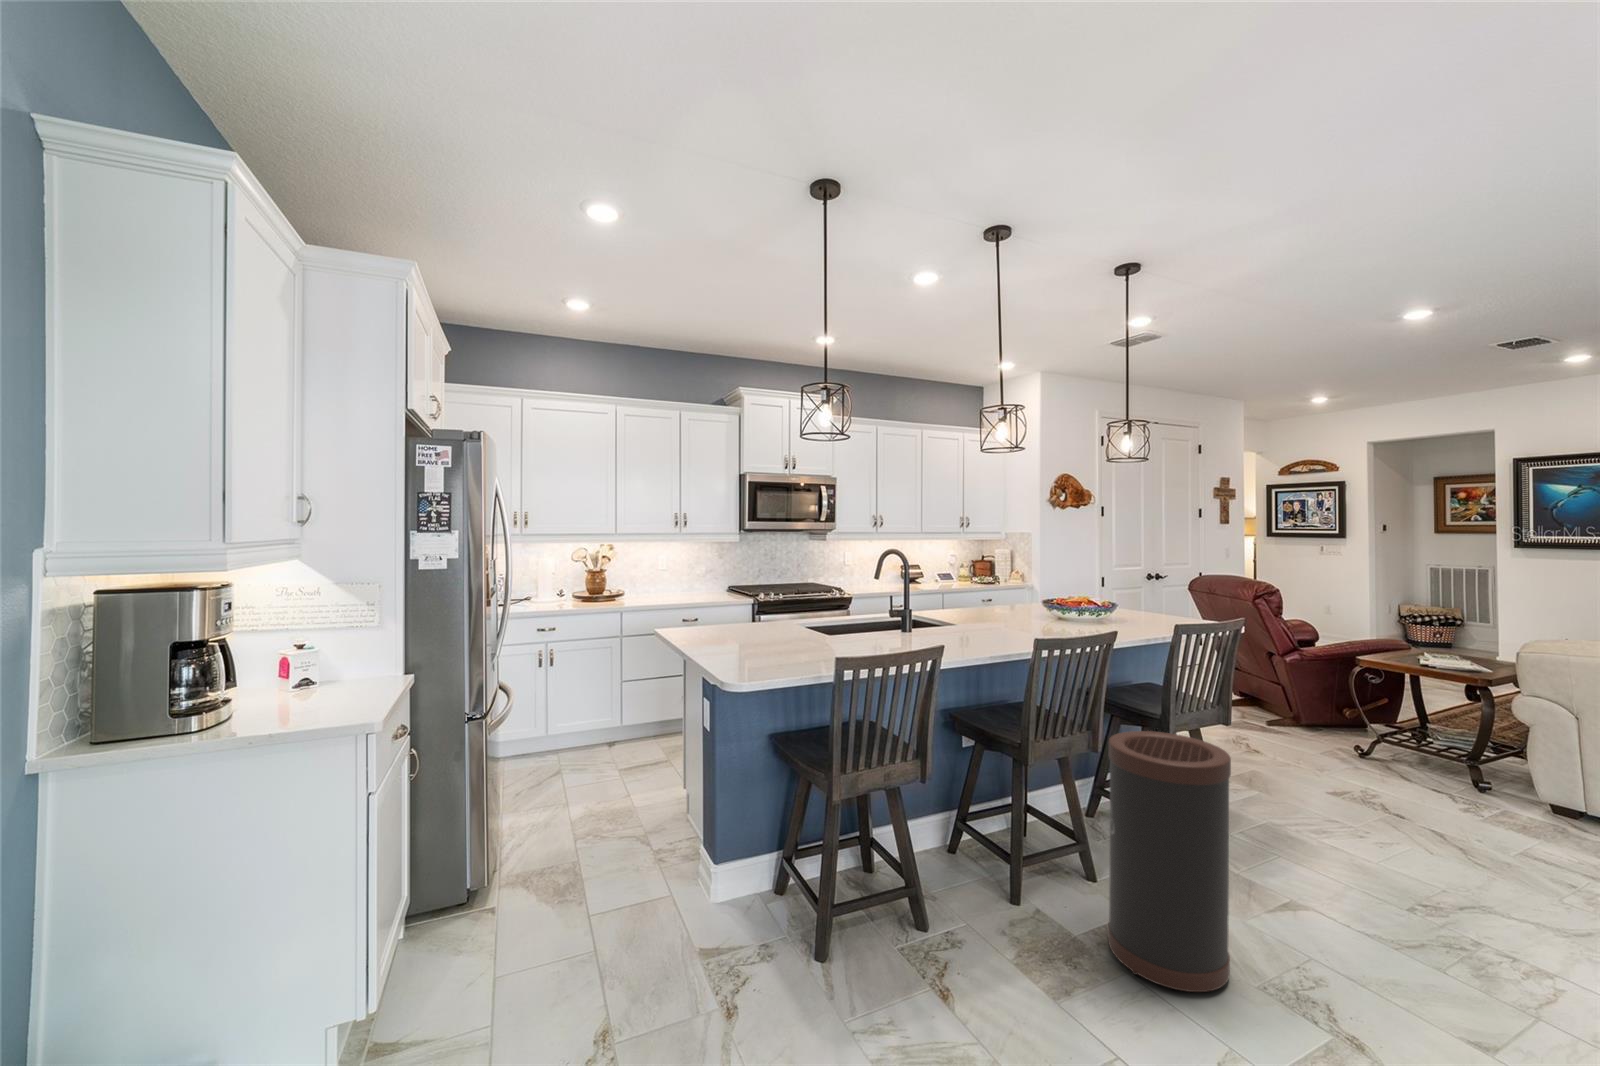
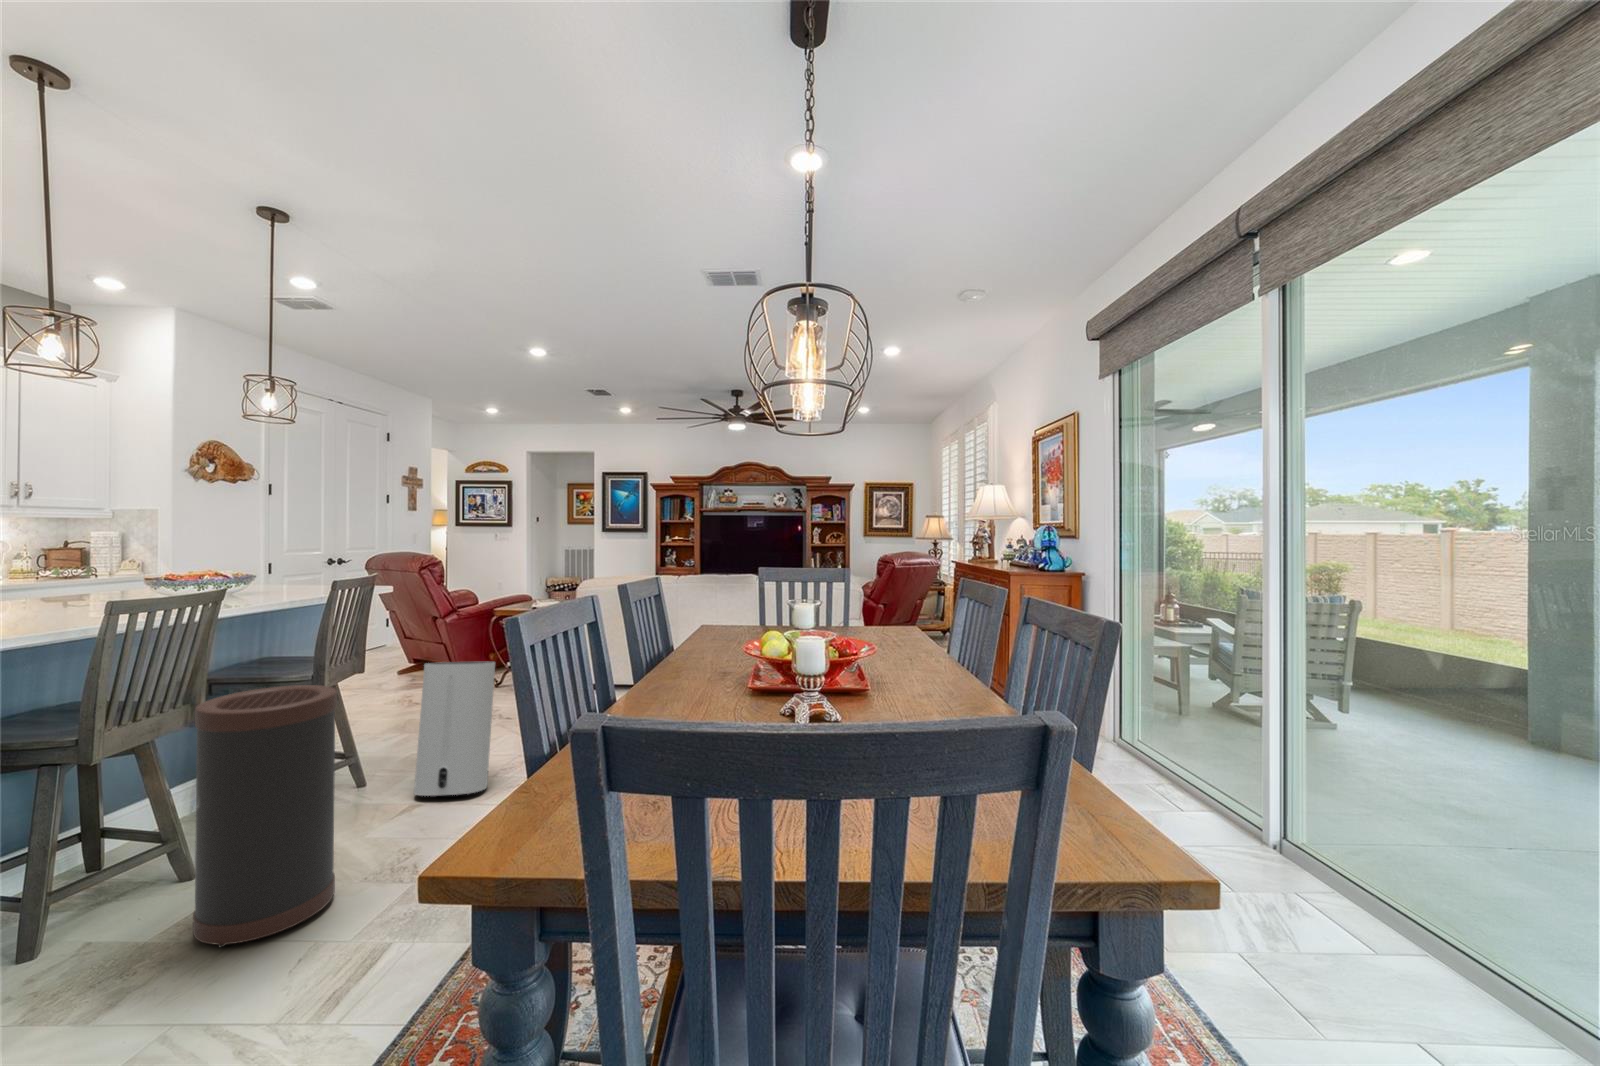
air purifier: none [1288,727,1400,912] -> present [414,662,495,796]

